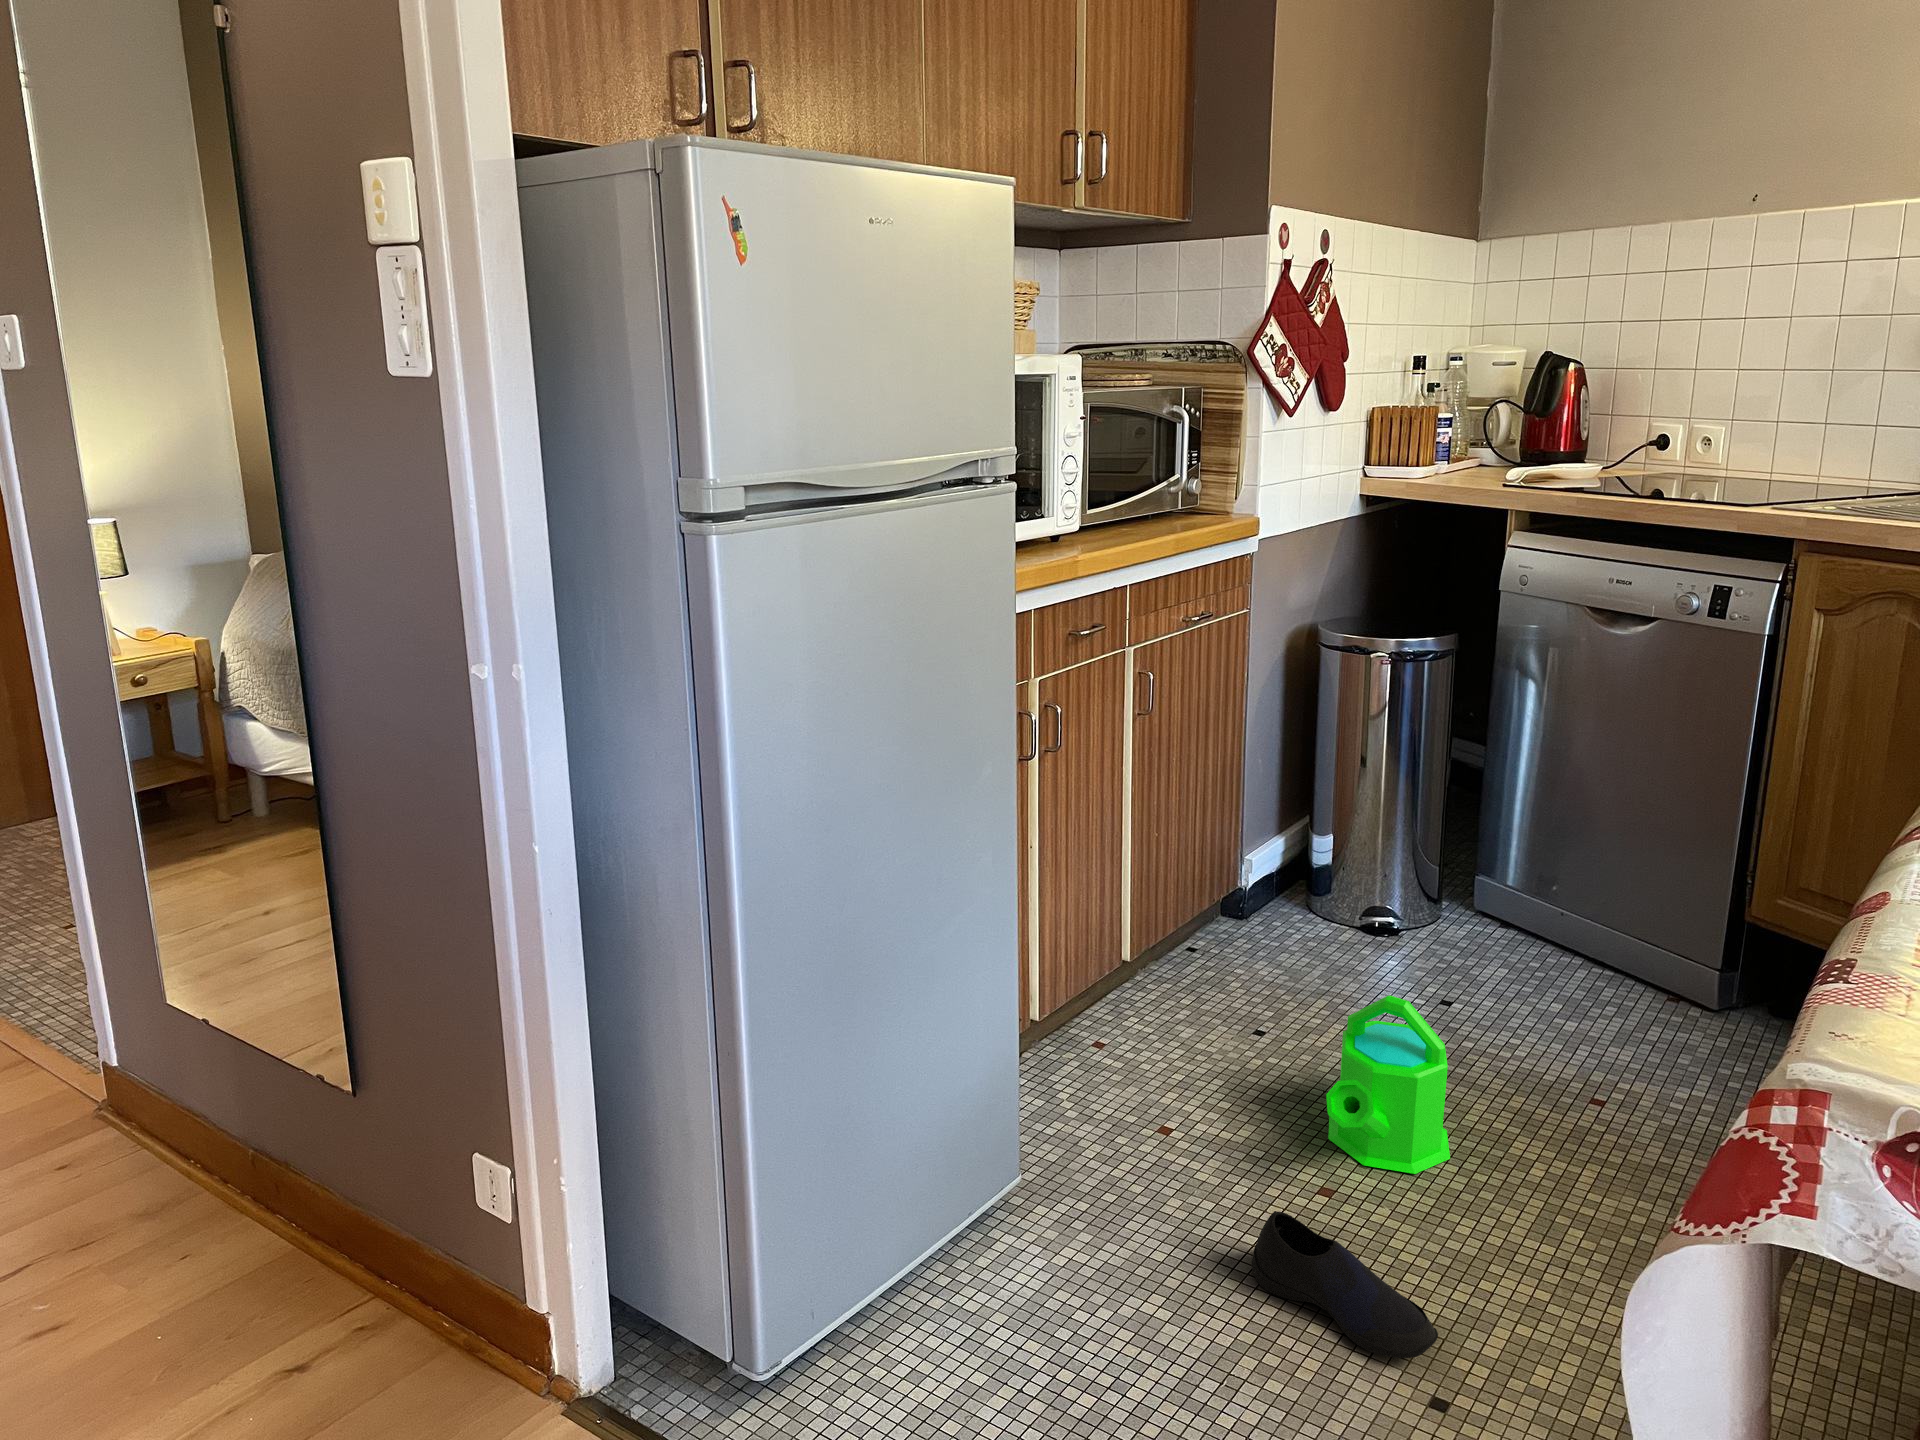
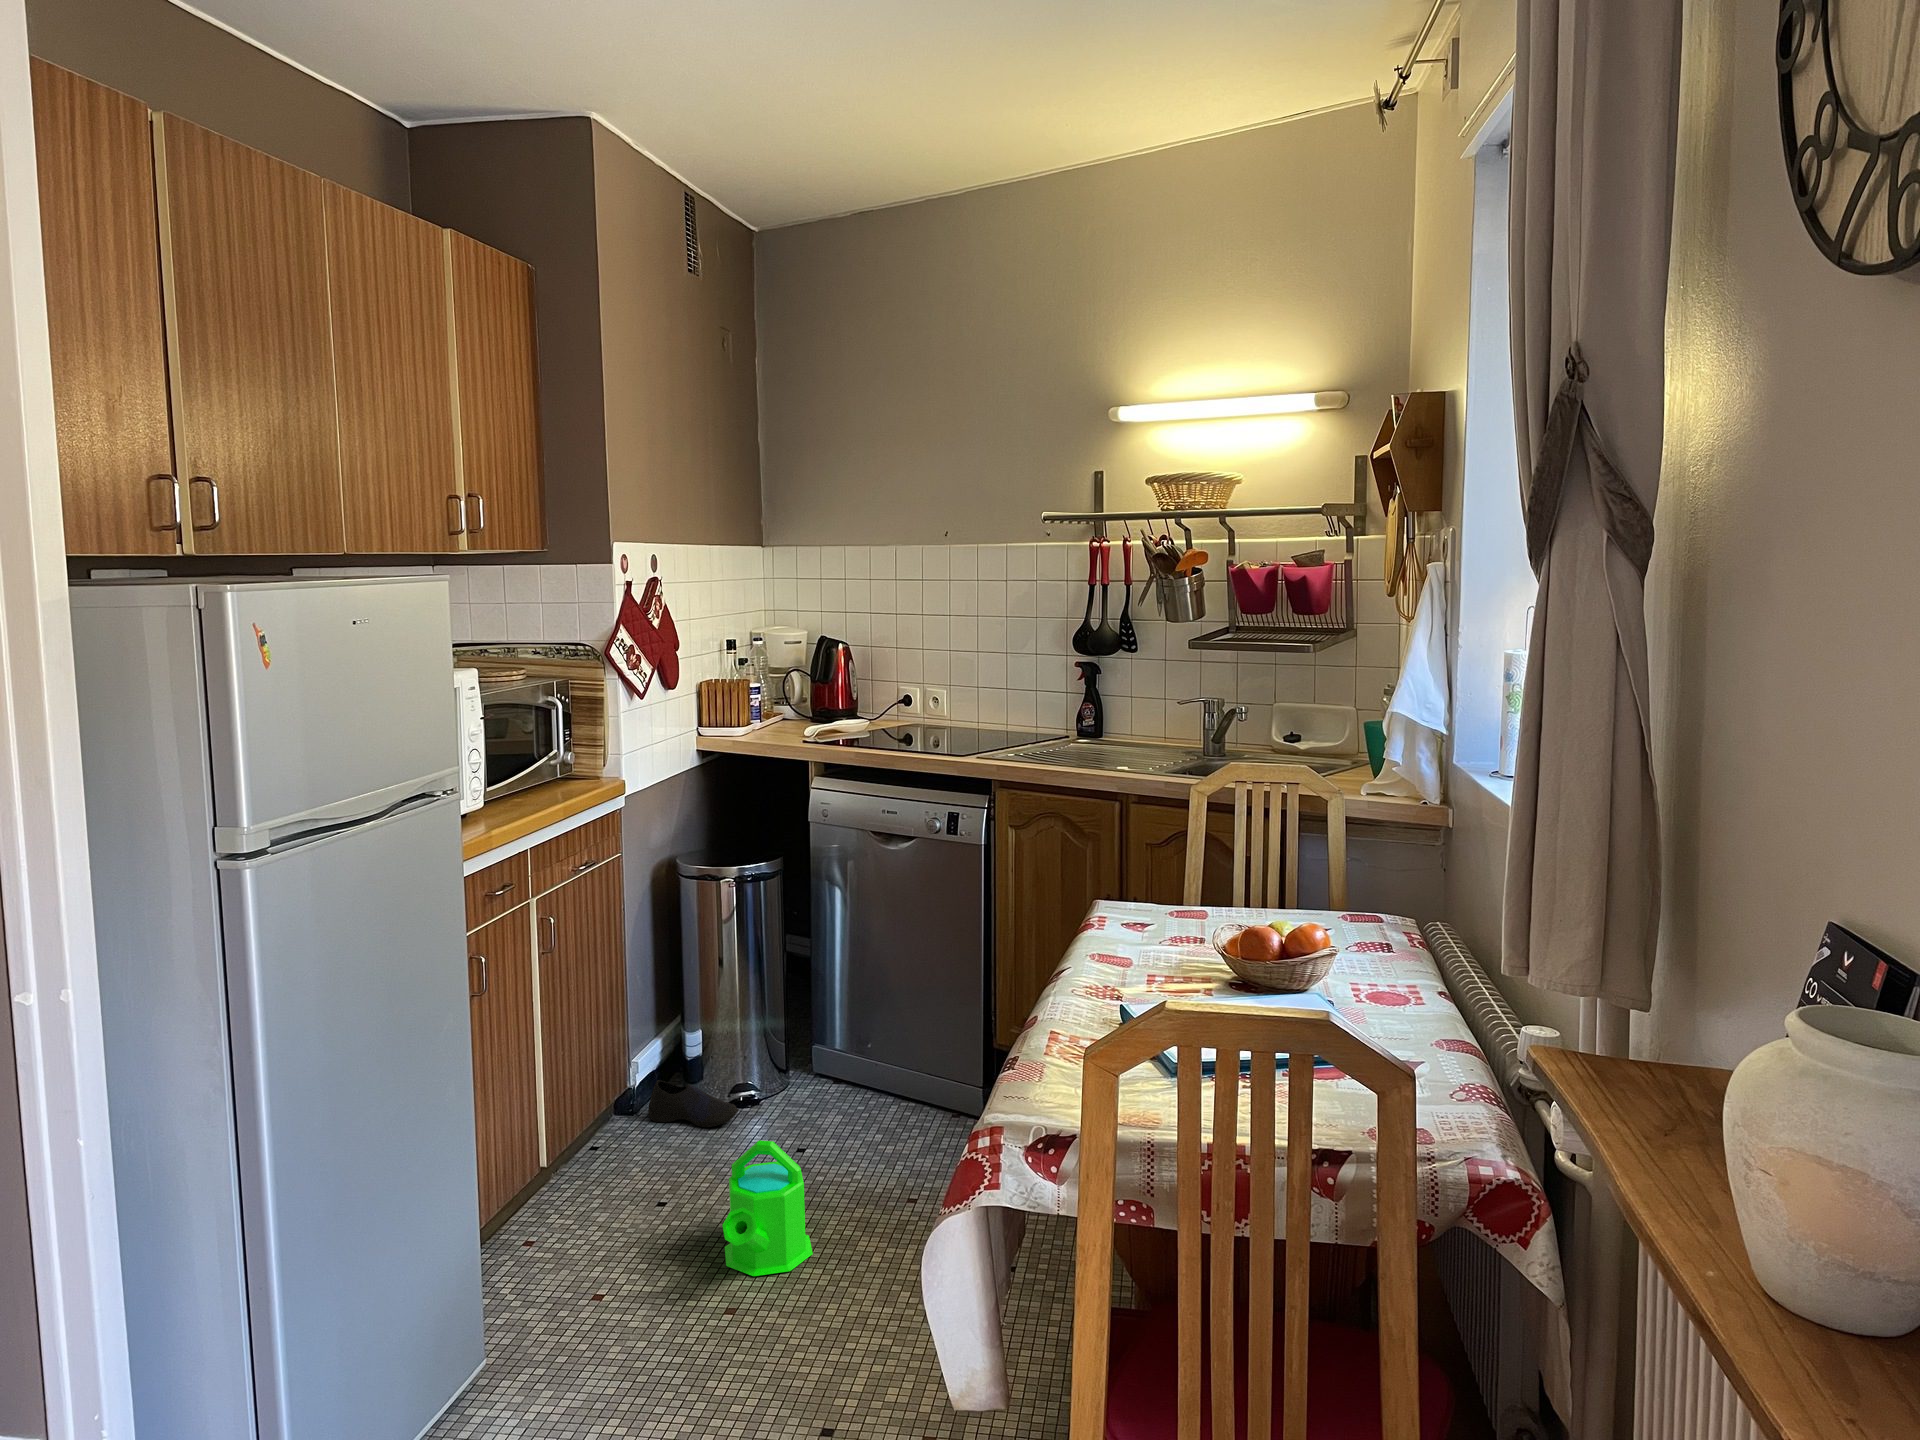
shoe: present [1251,1211,1438,1358] -> present [648,1080,739,1127]

